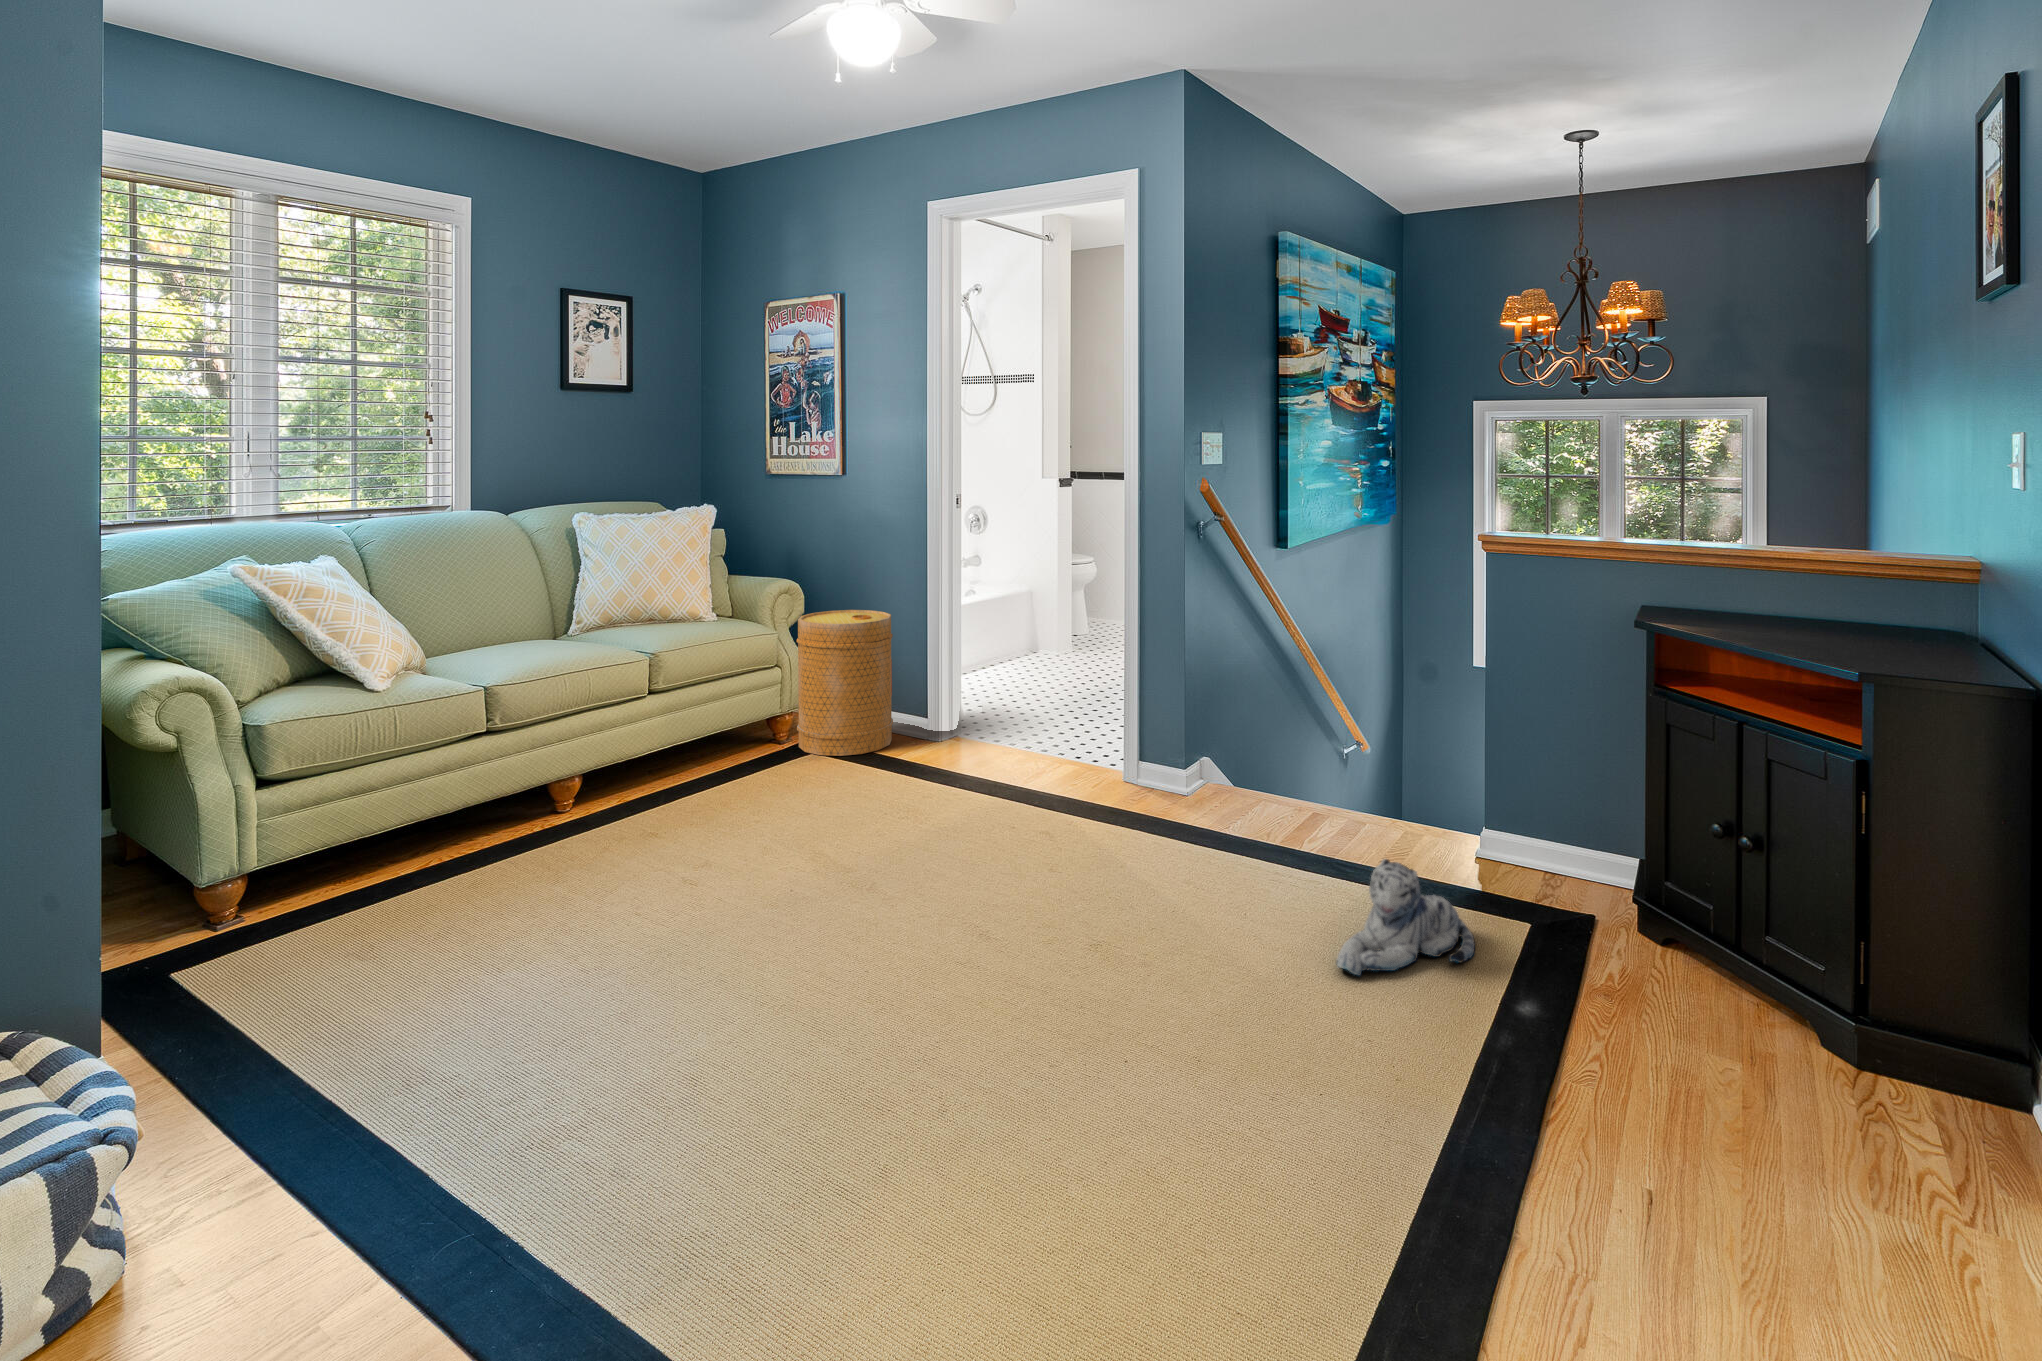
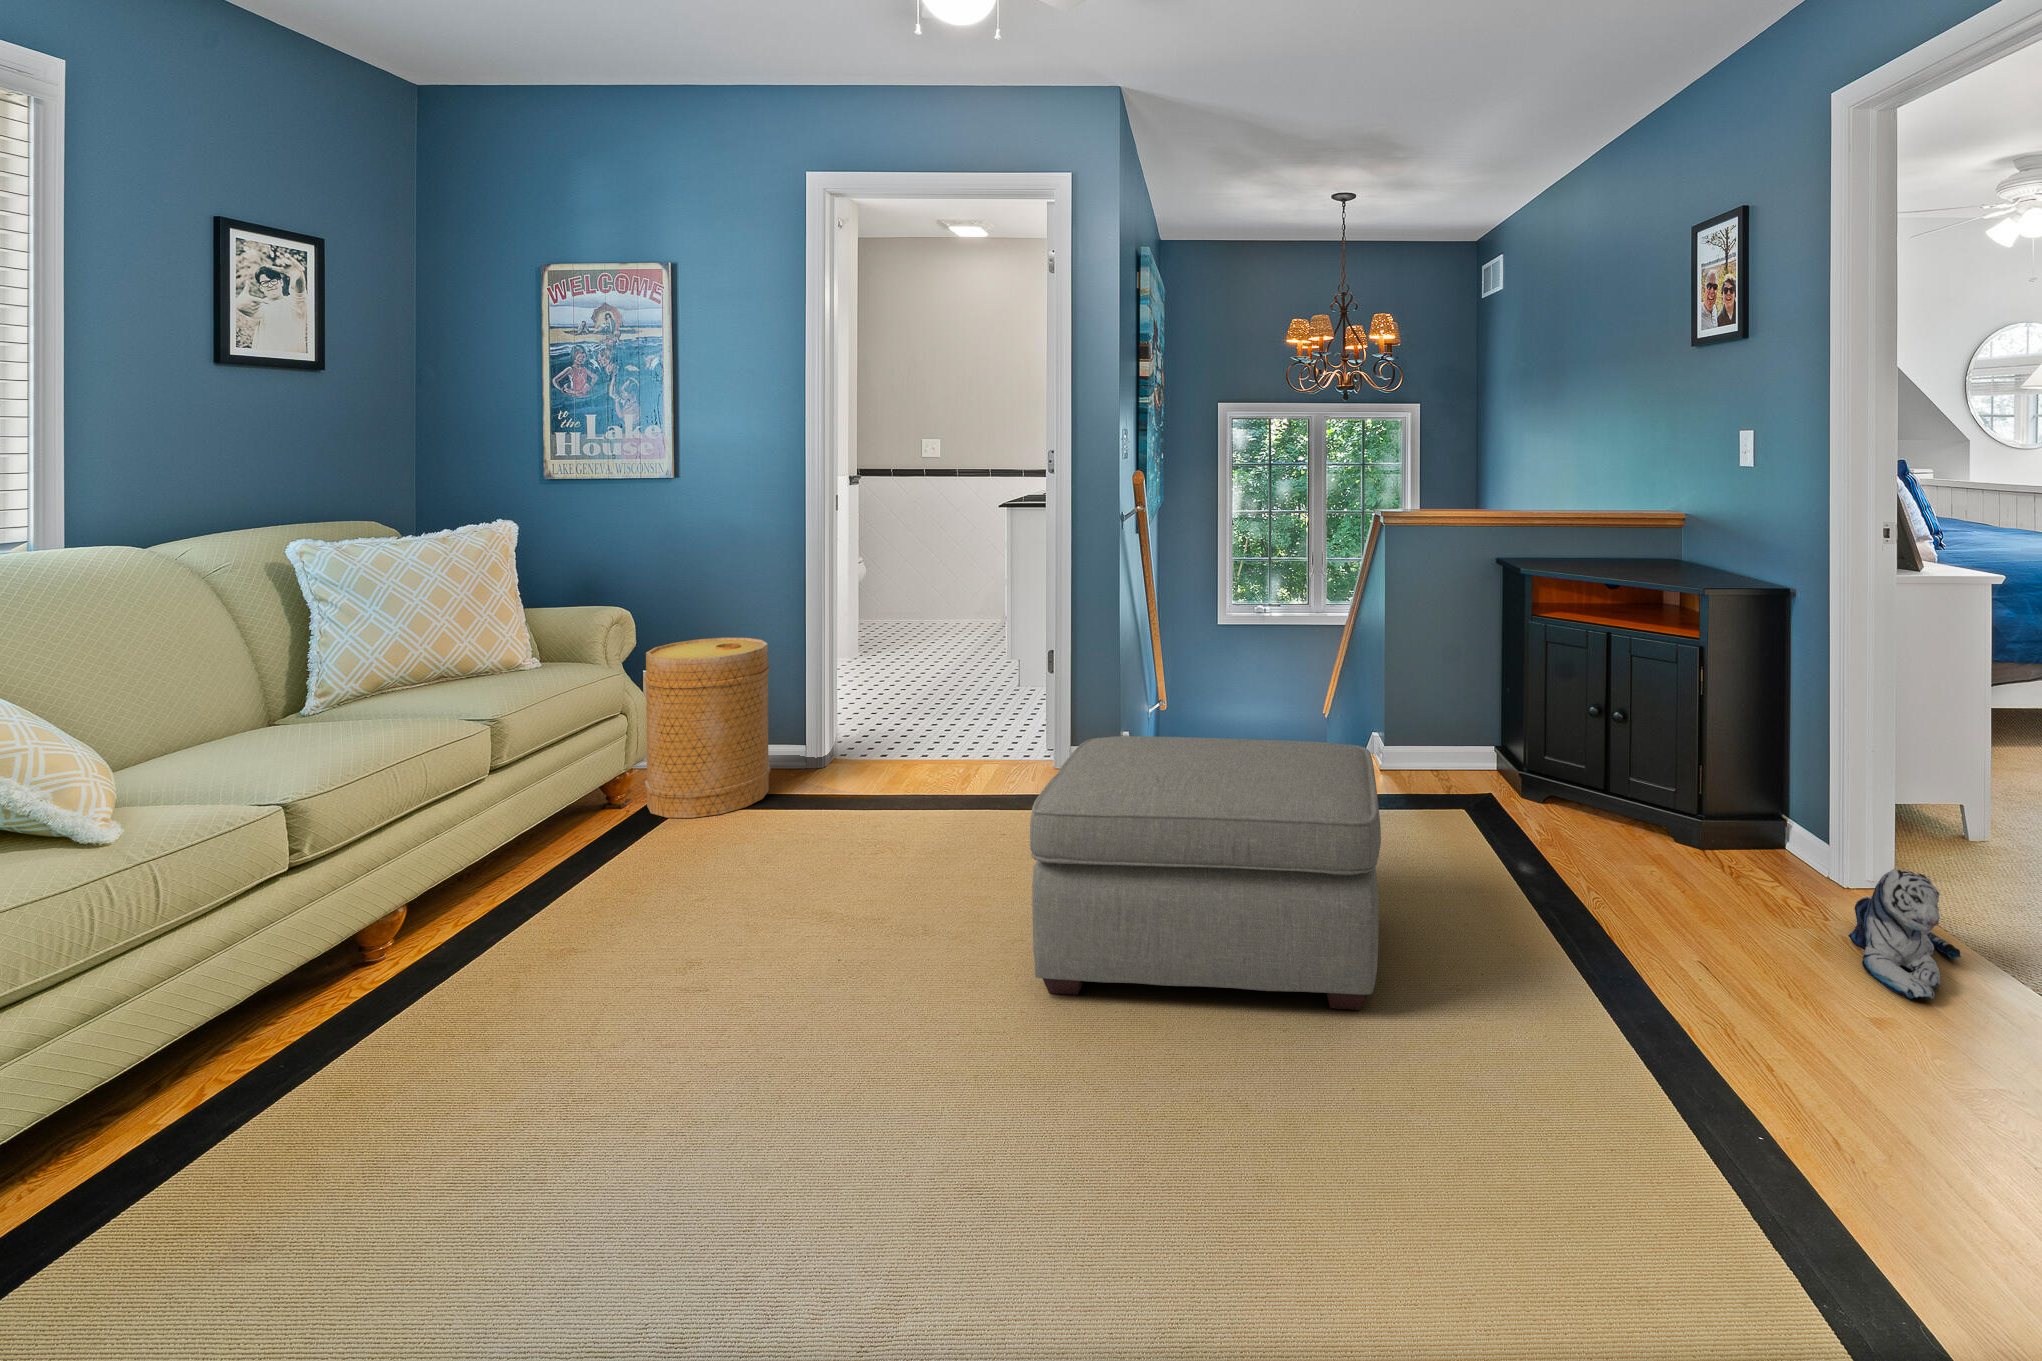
ottoman: none [883,726,1254,1023] -> present [1030,736,1381,1010]
plush toy: present [1336,859,1475,975] -> present [1848,869,1961,1000]

